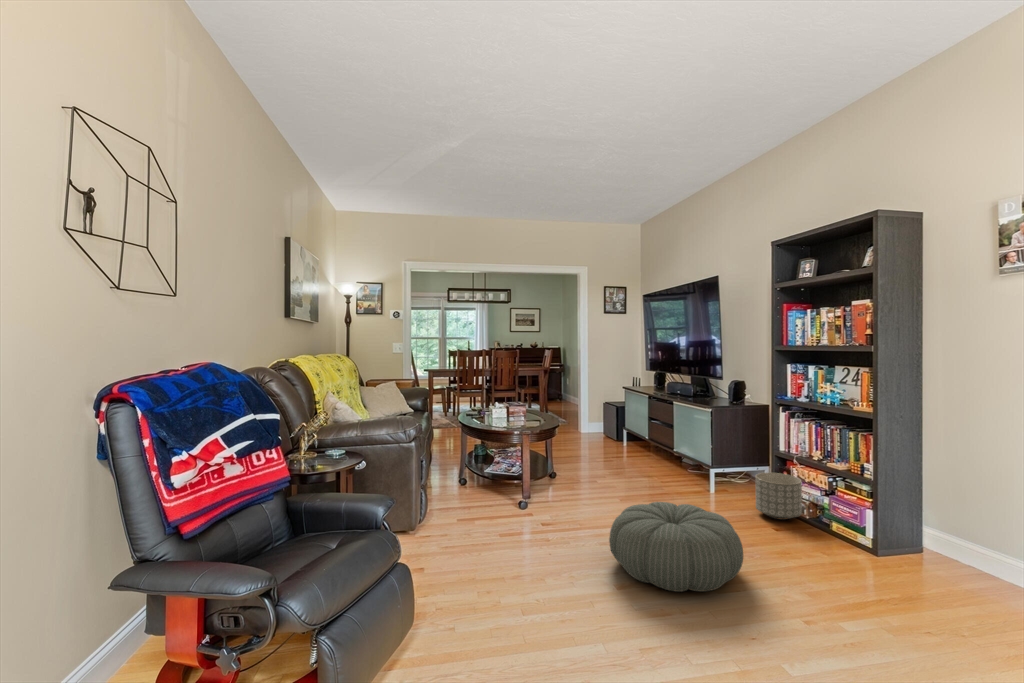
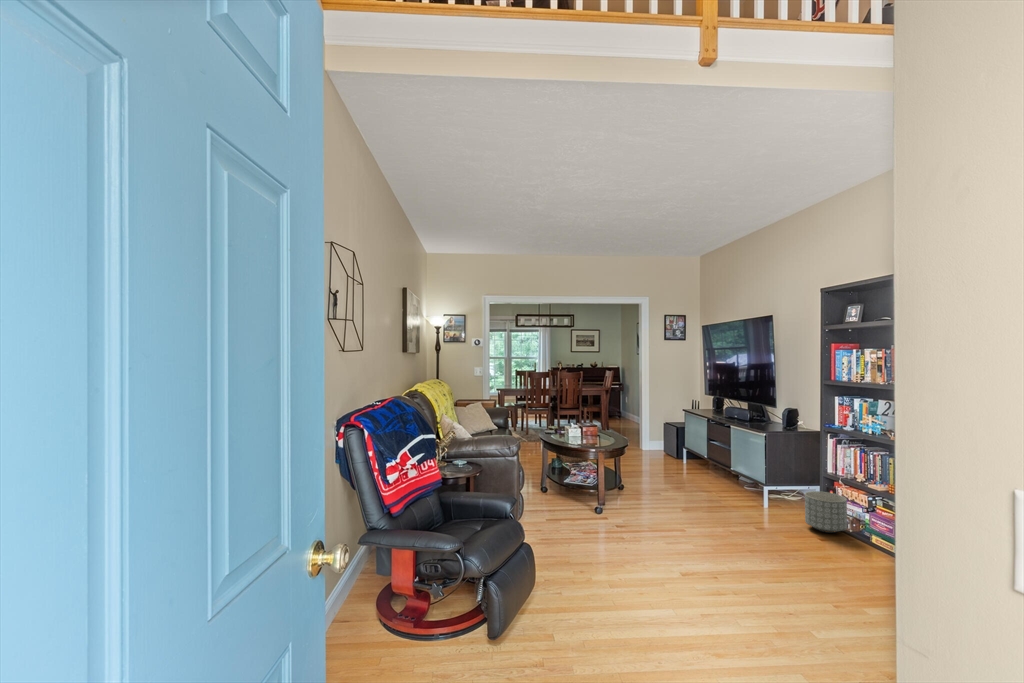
pouf: present [609,502,743,592] -> none [677,511,790,583]

